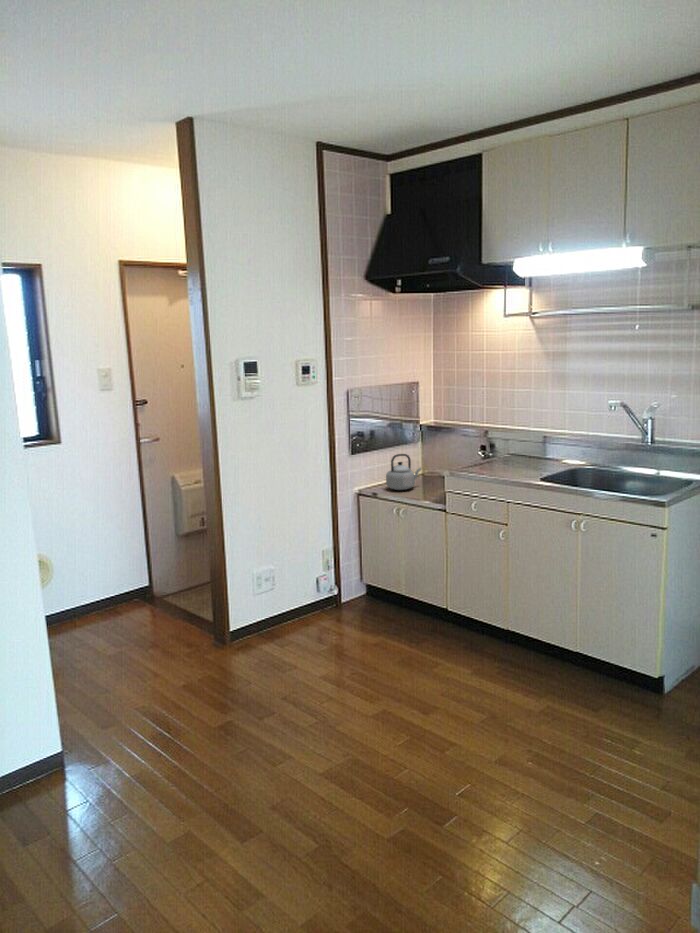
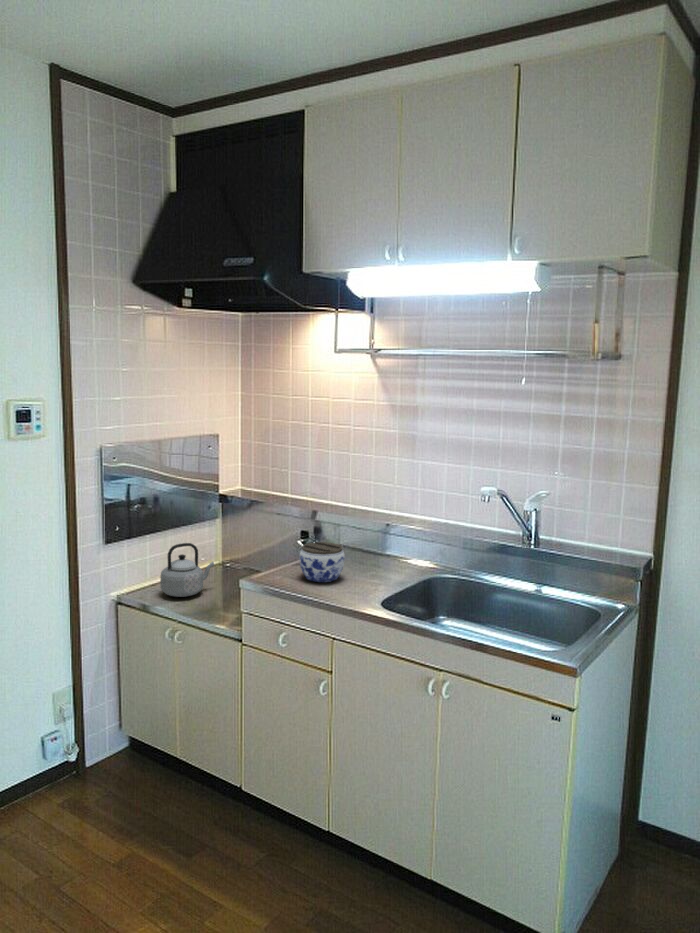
jar: none [484,445,515,470] -> present [299,542,345,582]

